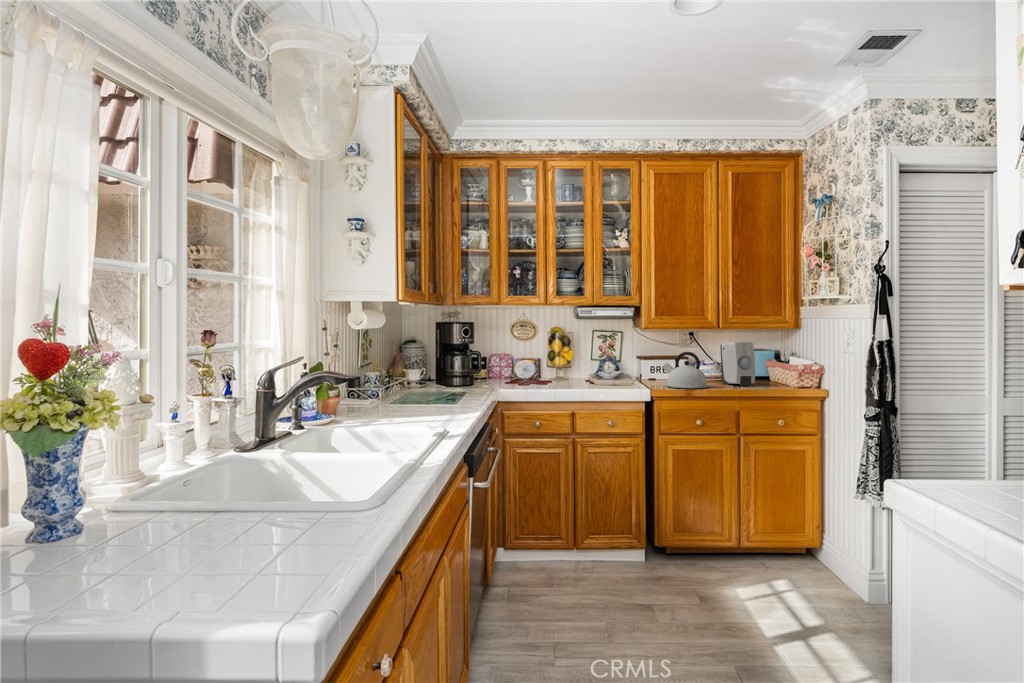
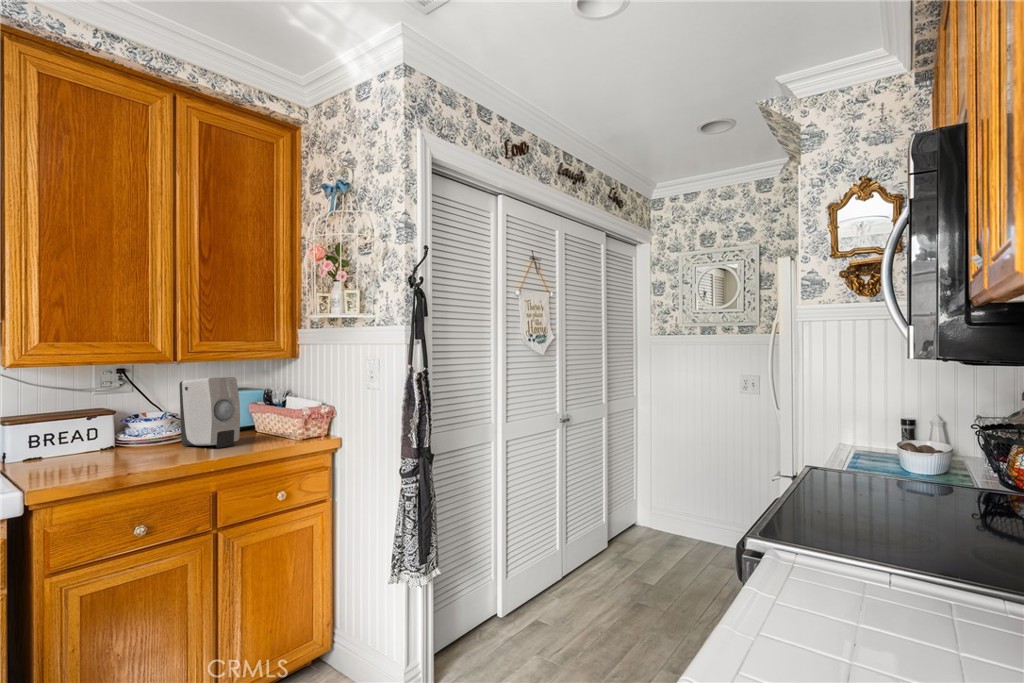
kettle: present [663,352,708,388] -> none [57,398,159,471]

